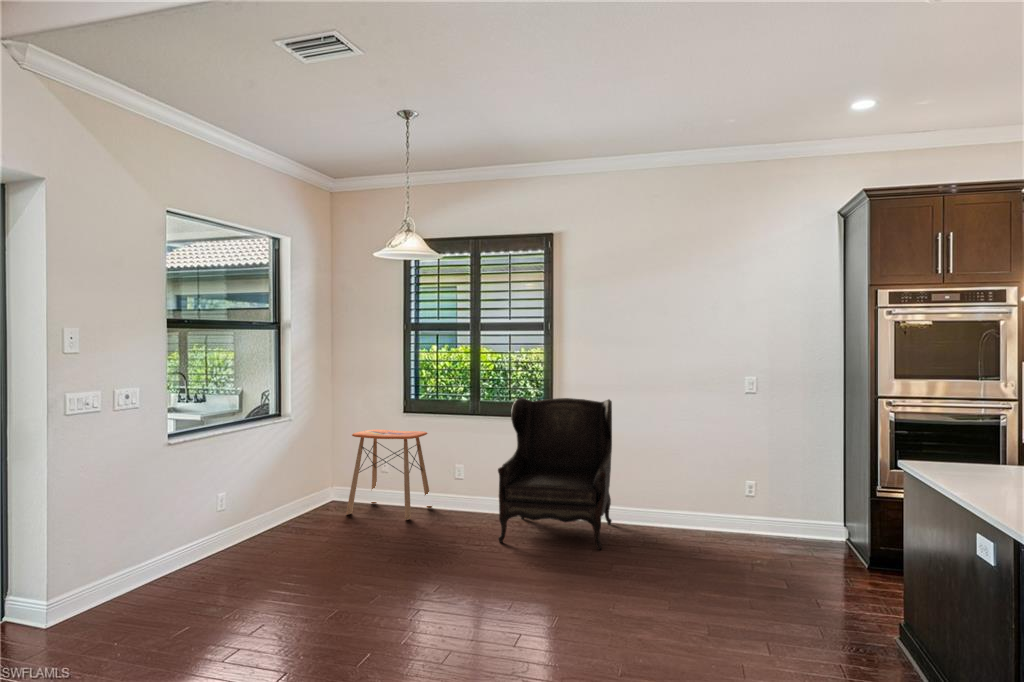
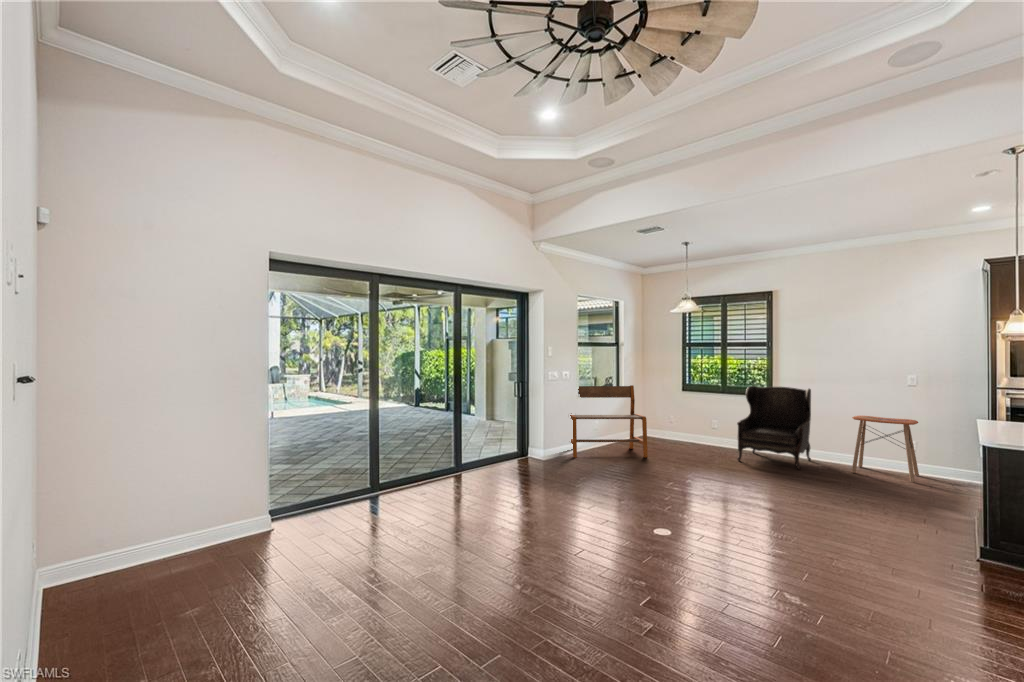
bench: none [142,407,326,591] -> present [570,385,648,458]
side table: present [346,430,432,520] -> present [852,416,919,482]

